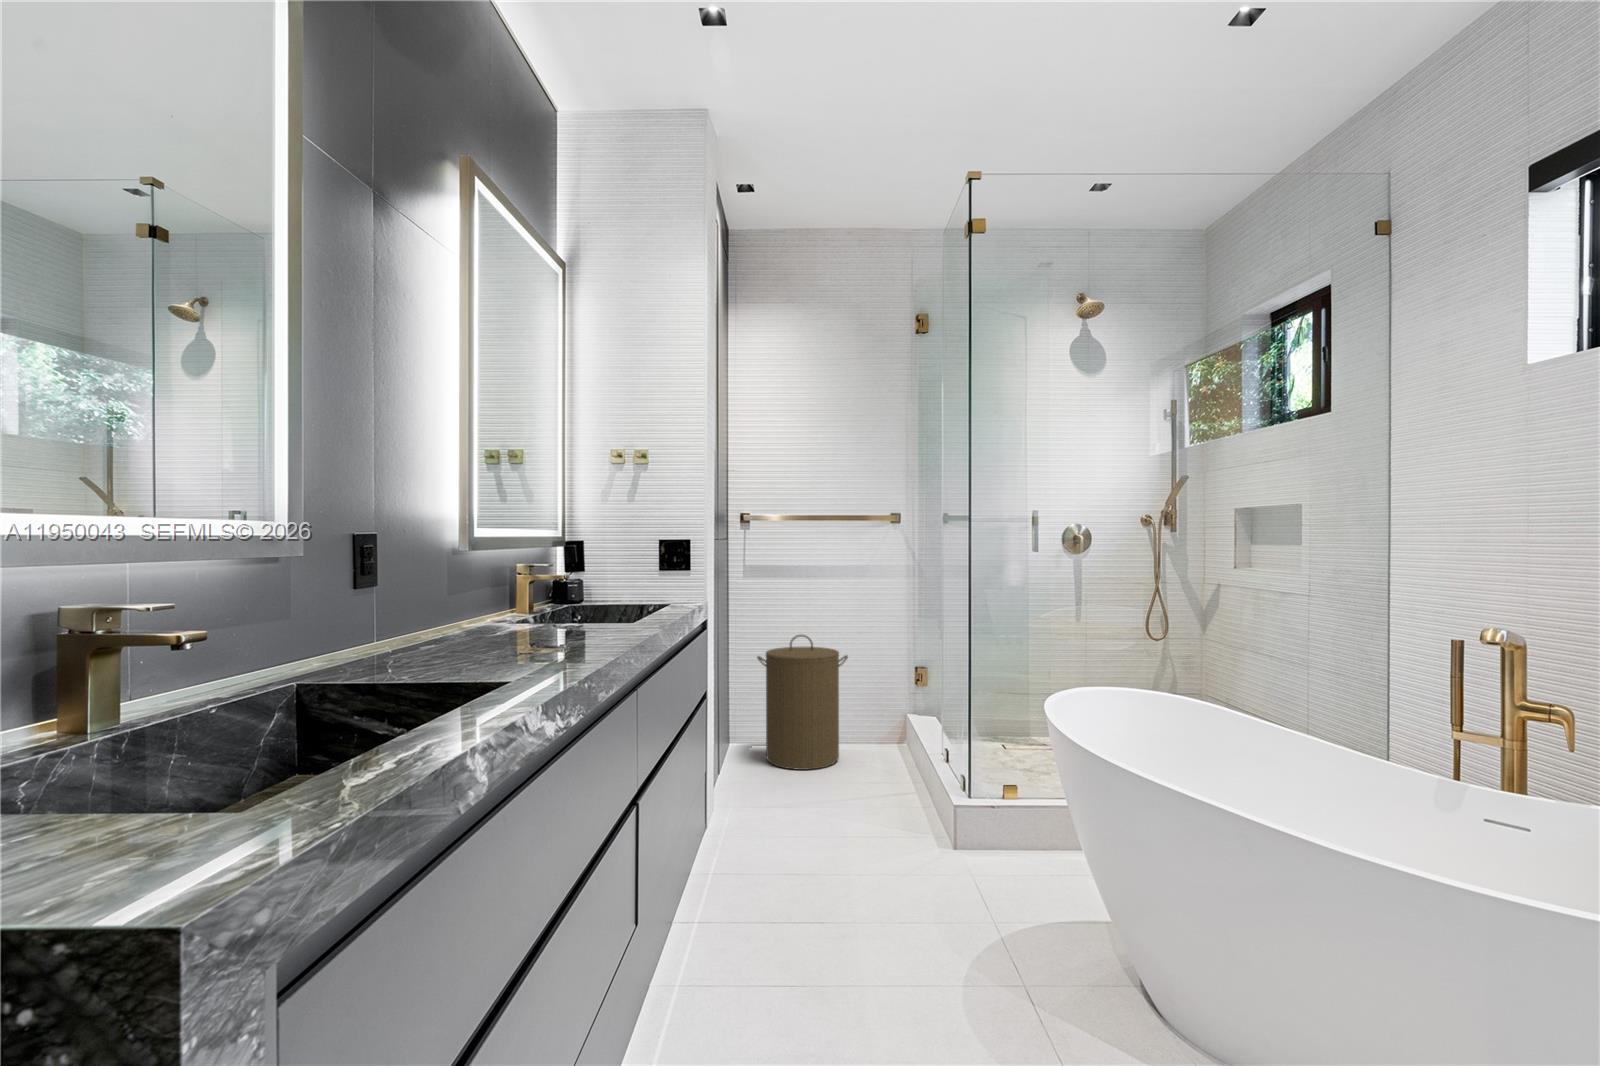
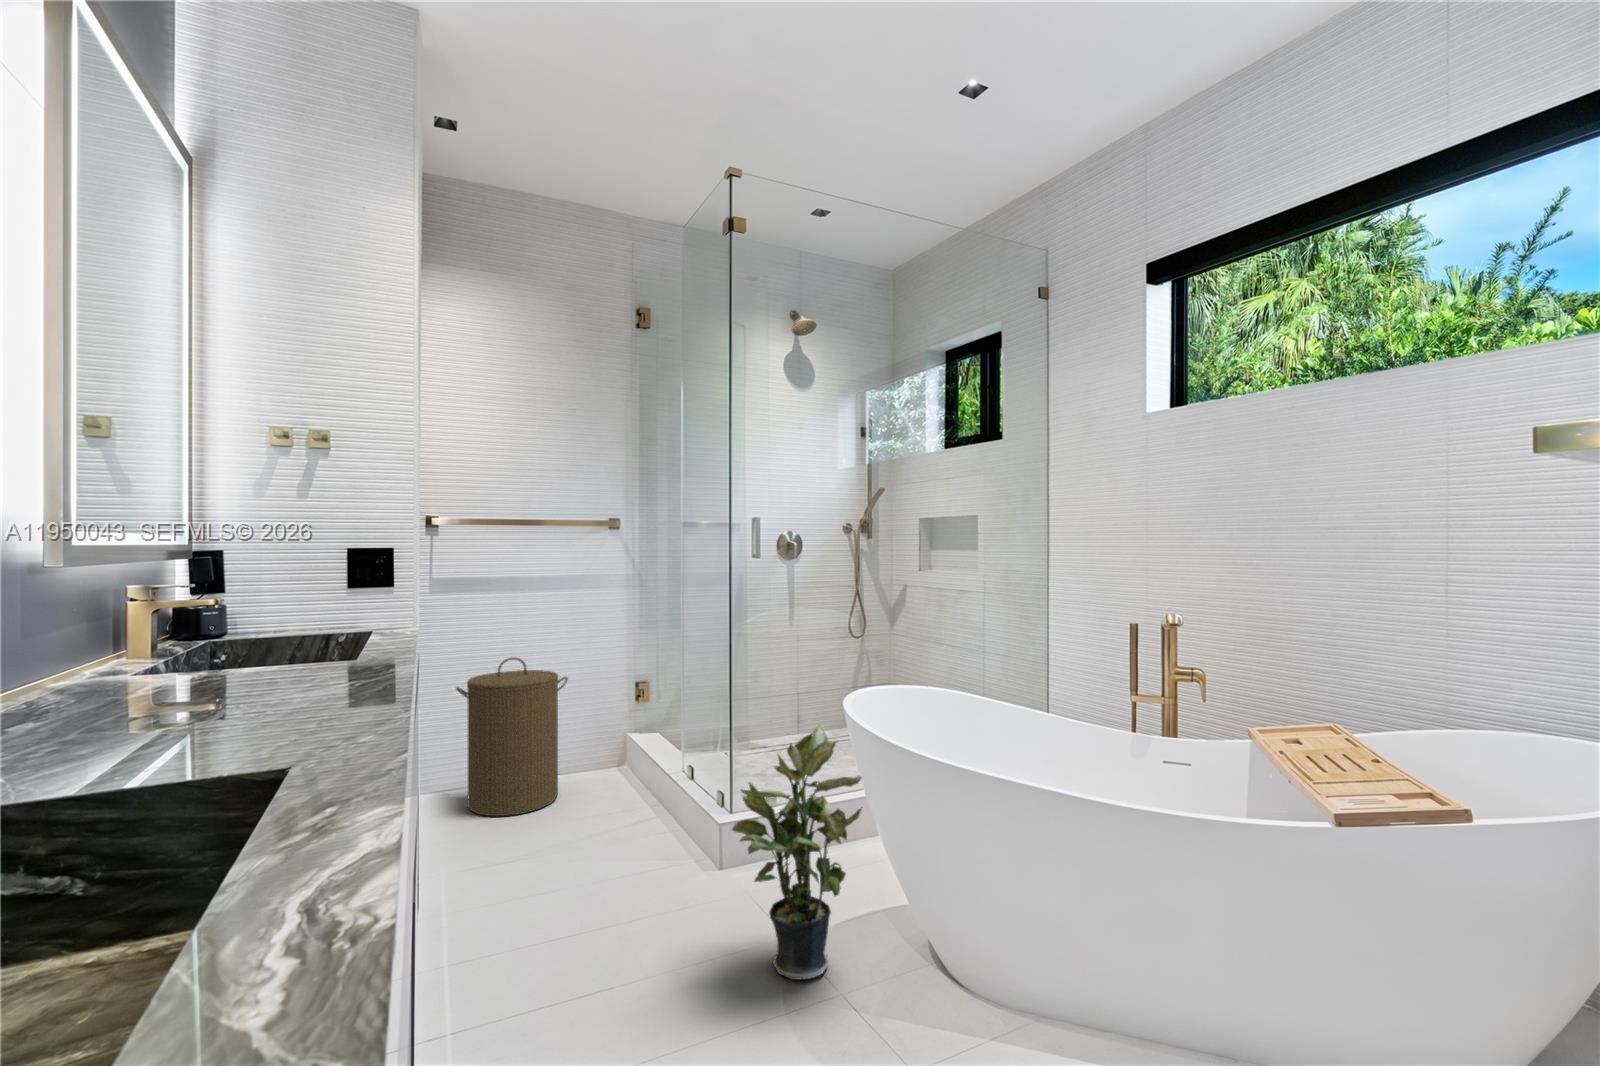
potted plant: none [925,715,1050,954] -> present [732,726,862,980]

